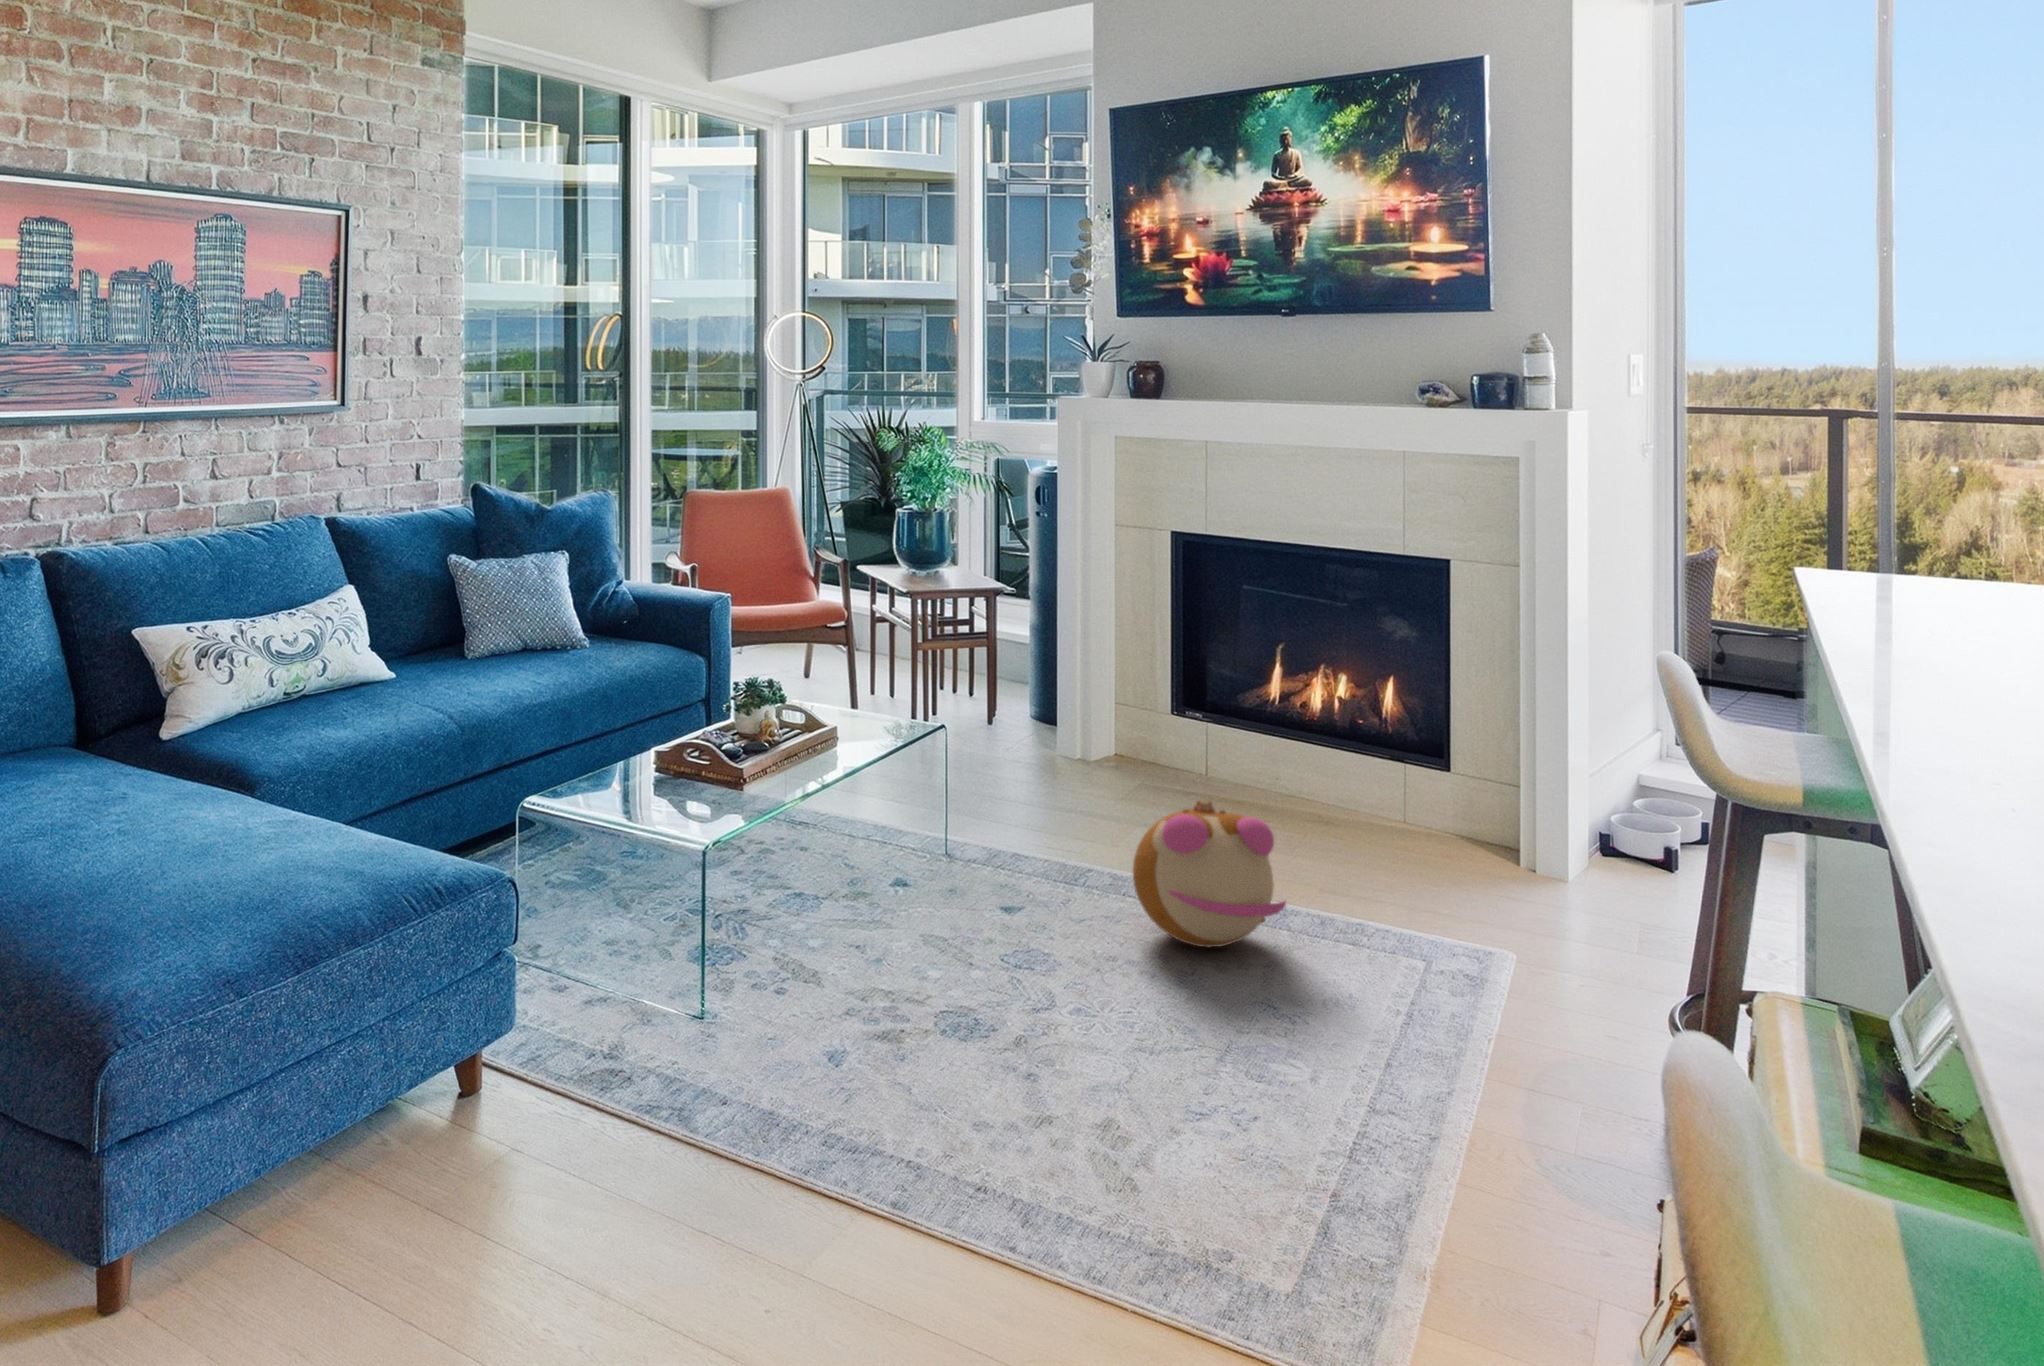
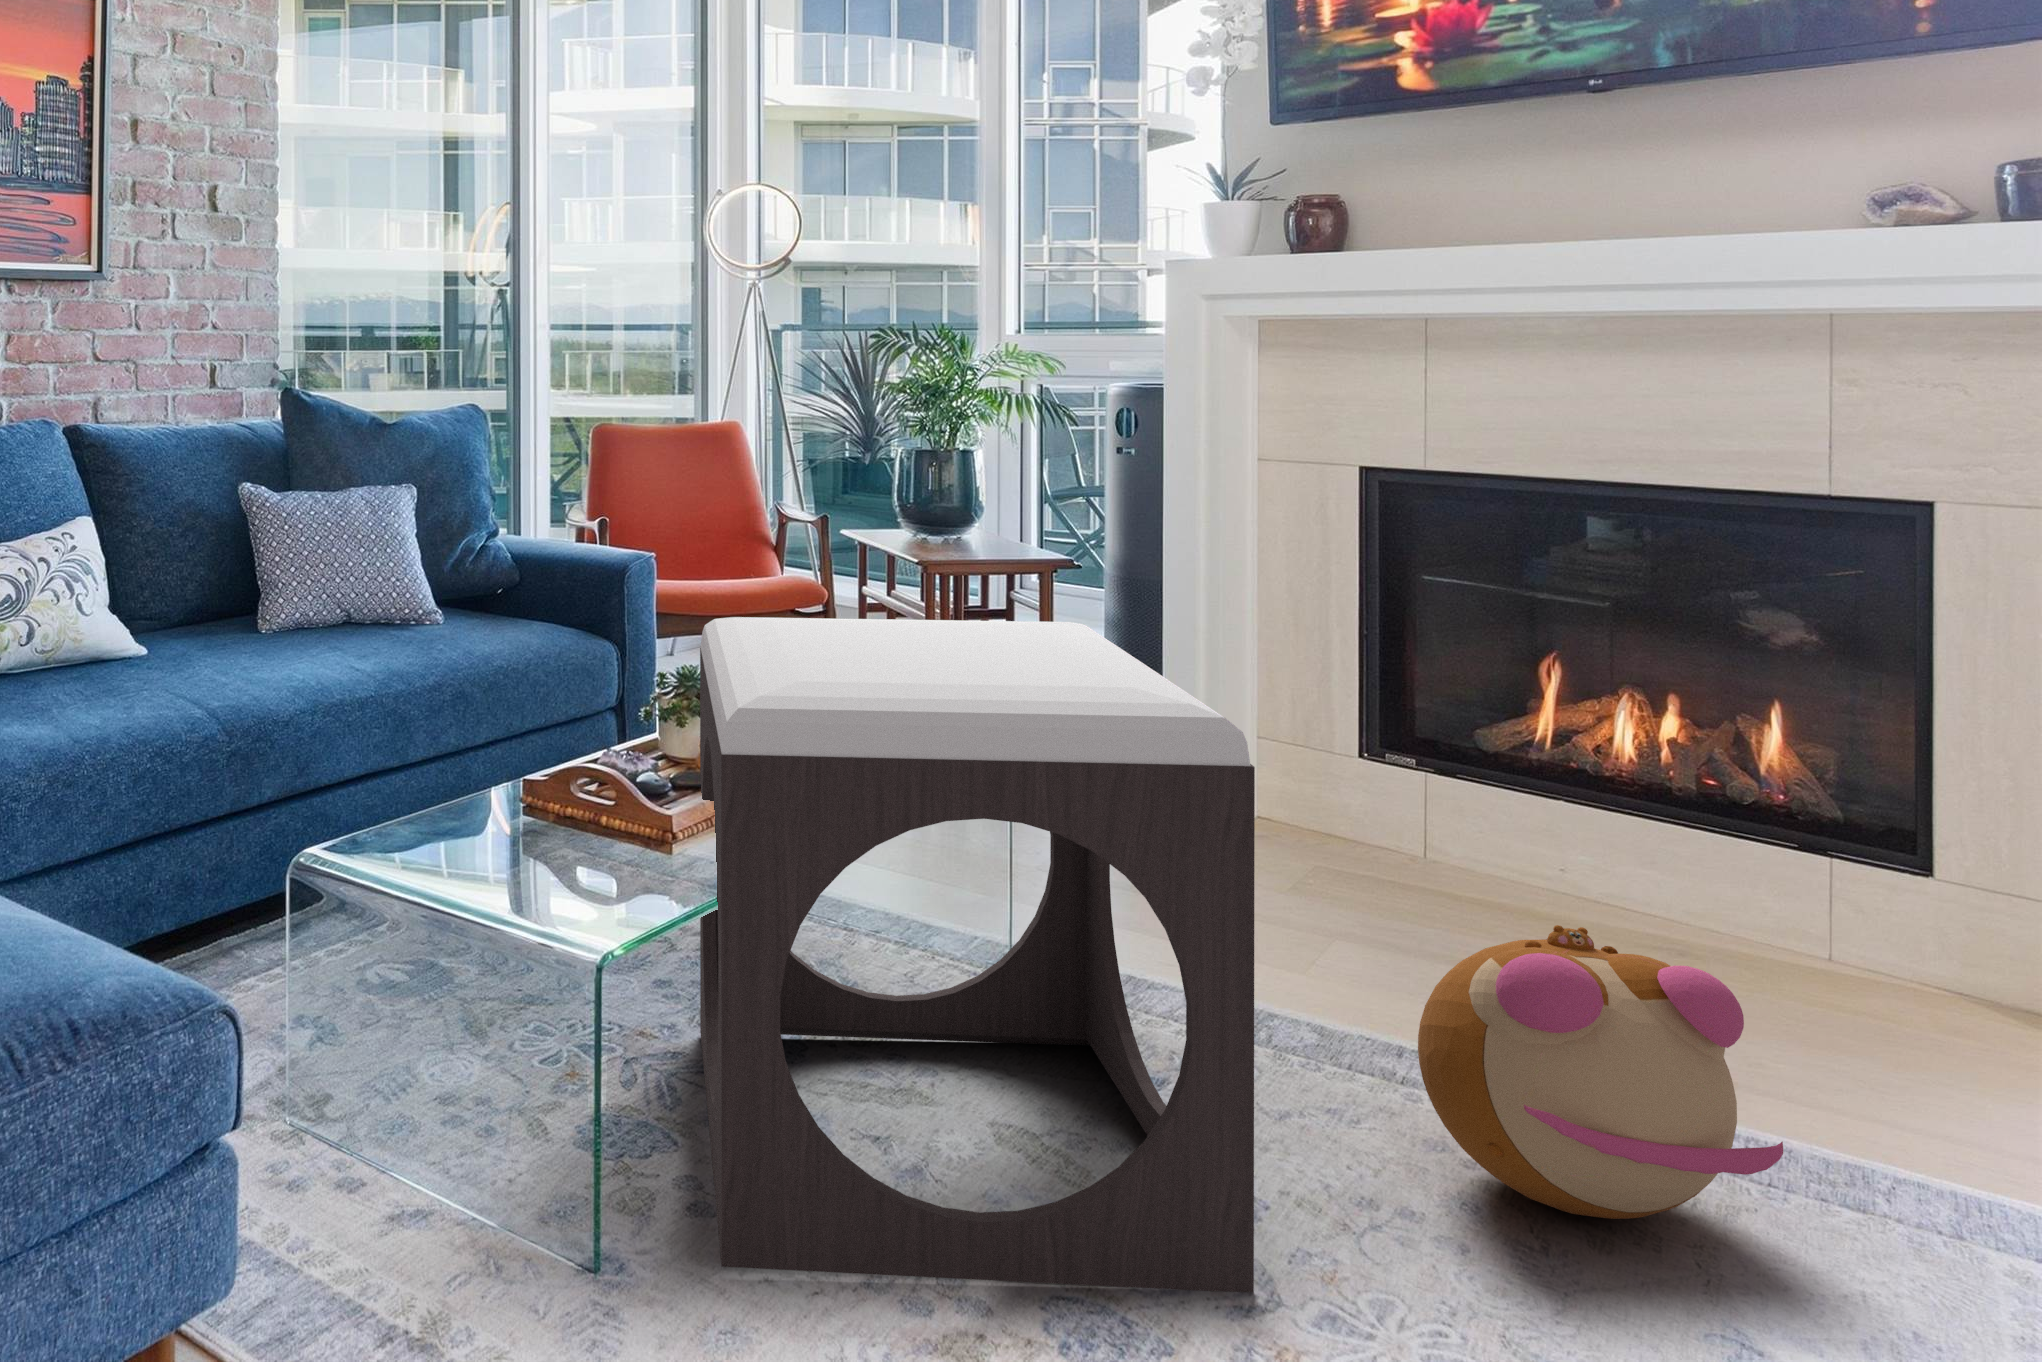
footstool: none [758,646,1037,1001] -> present [700,617,1255,1293]

